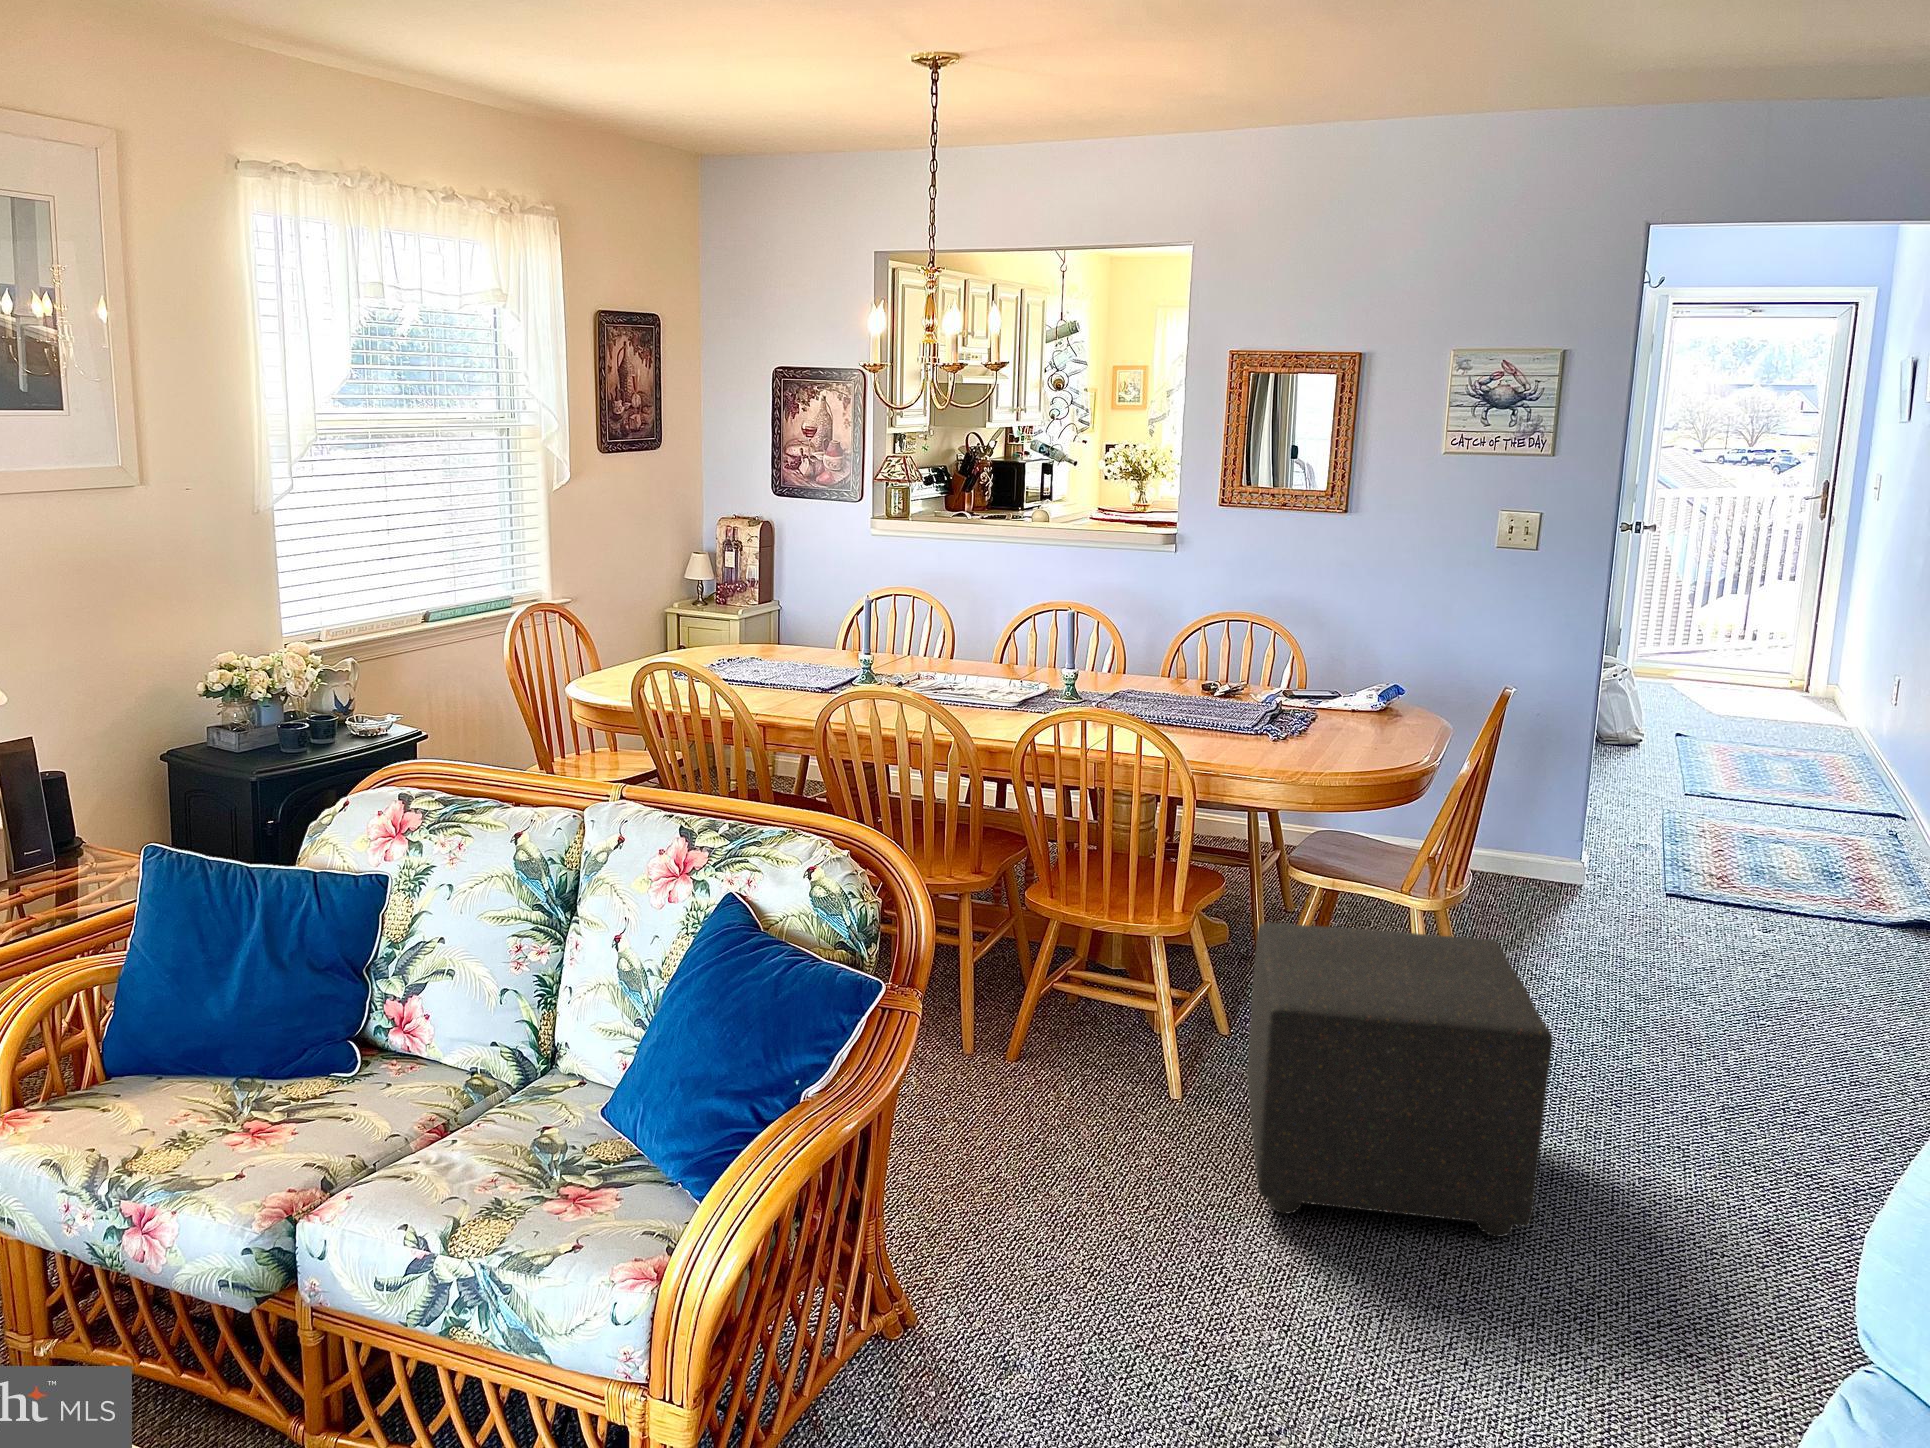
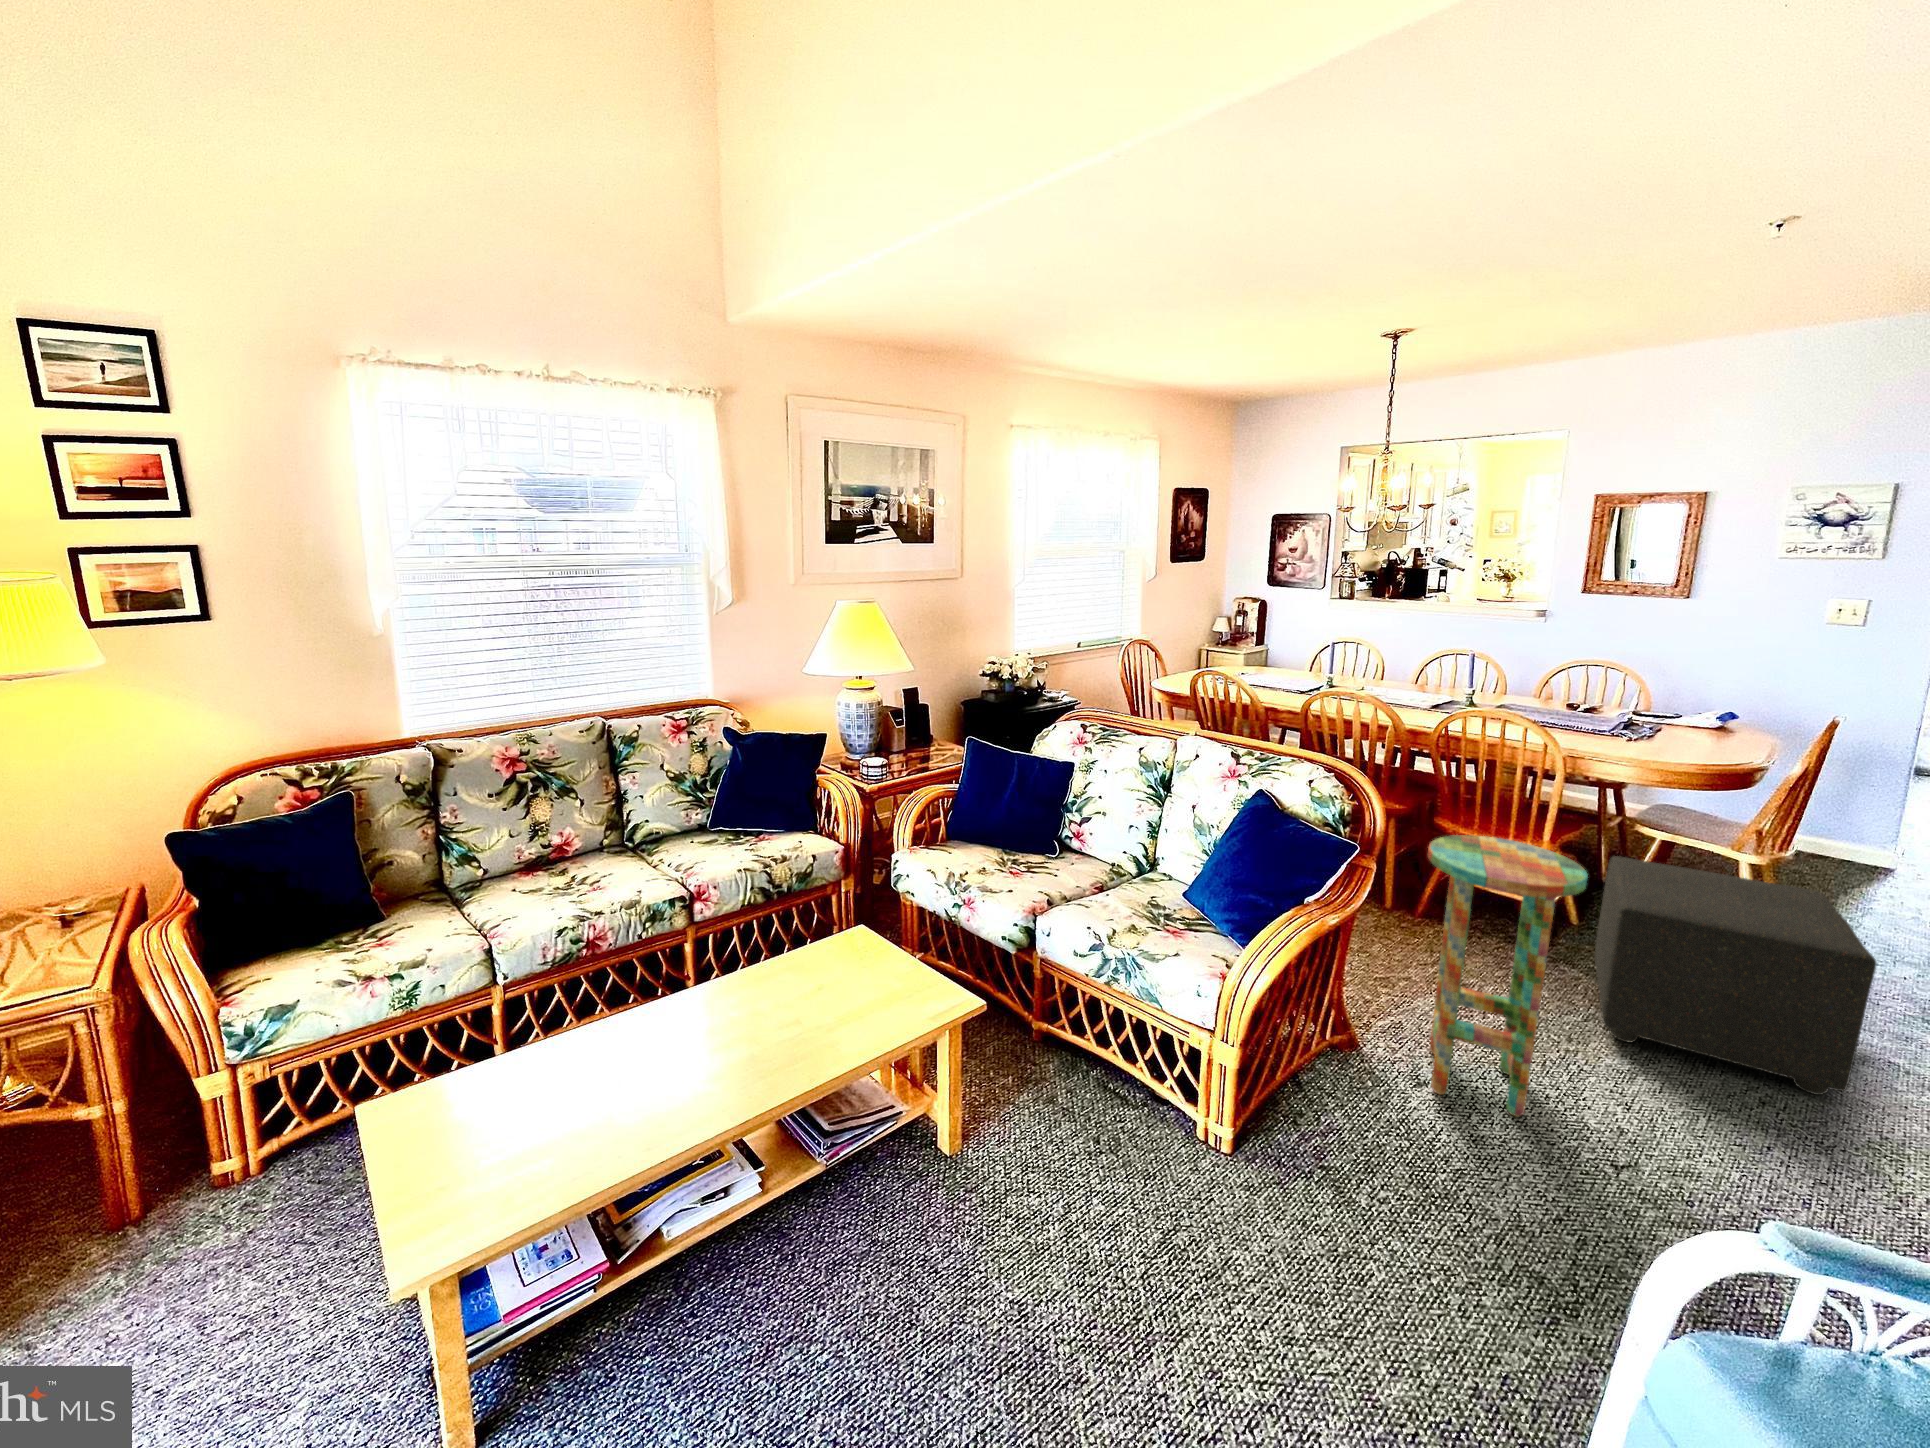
side table: none [1002,928,1220,1386] -> present [1428,835,1588,1117]

